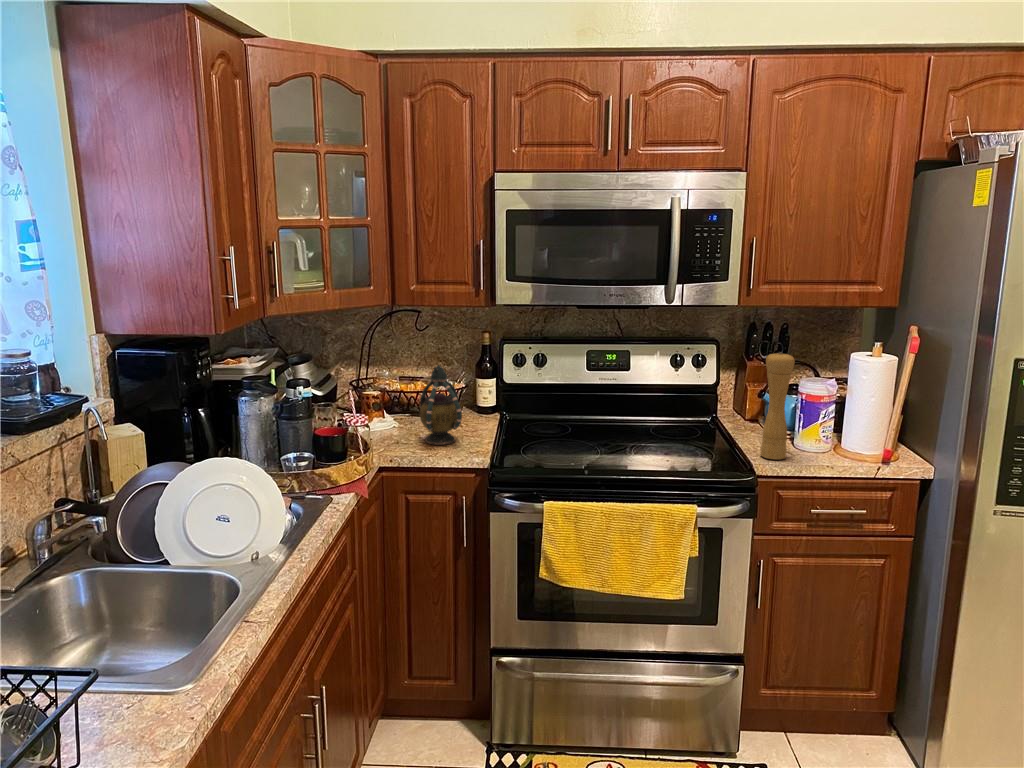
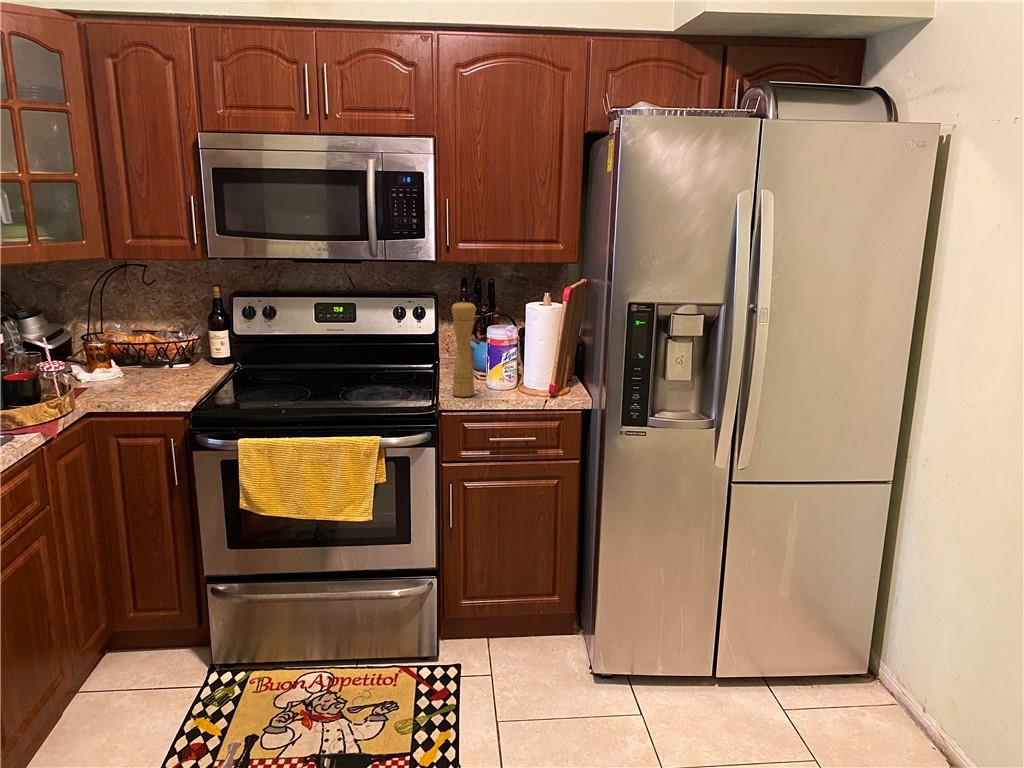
teapot: present [420,365,462,445] -> none [134,315,177,392]

